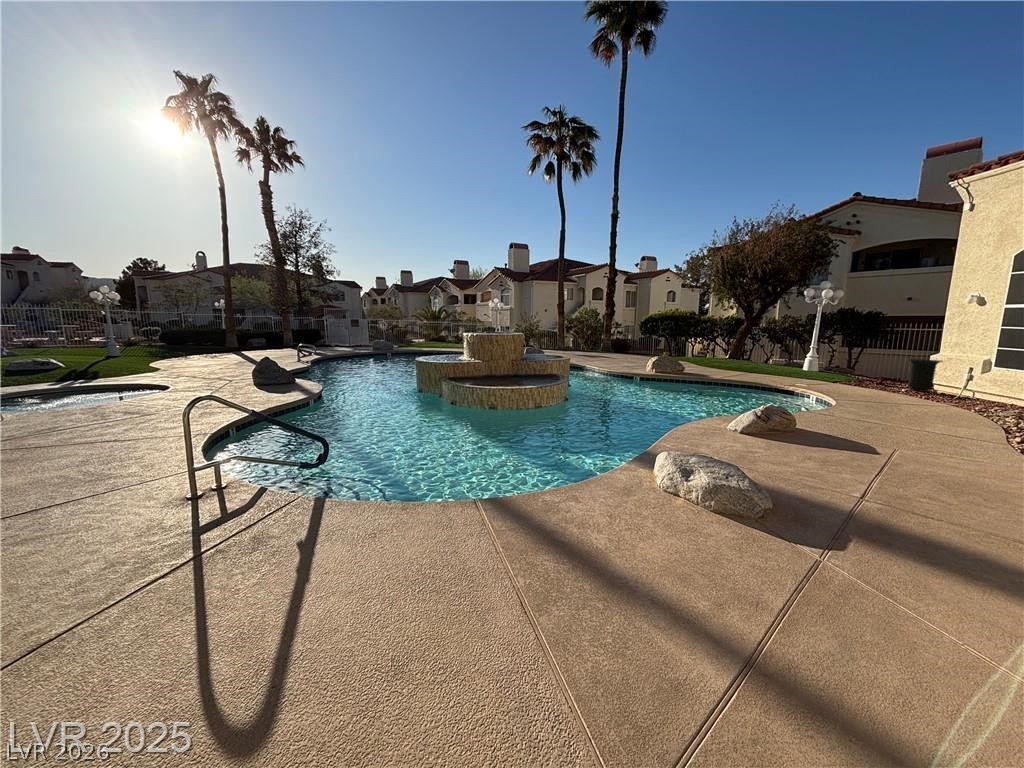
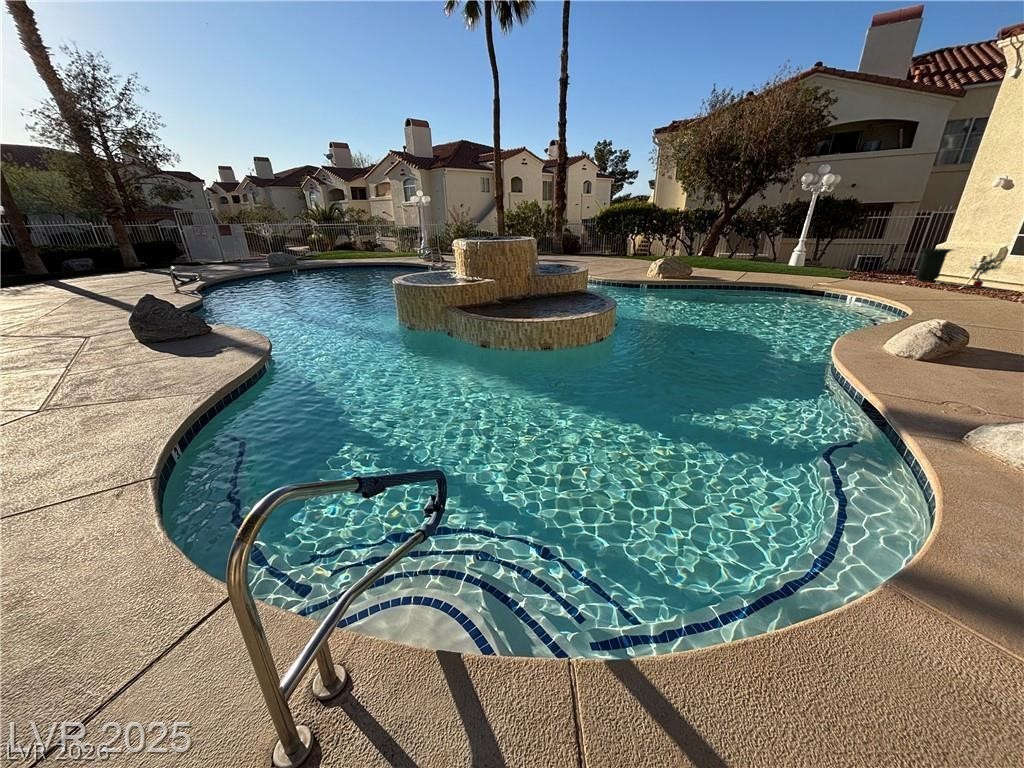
potted tree: none [954,366,986,400] -> present [971,254,1004,288]

